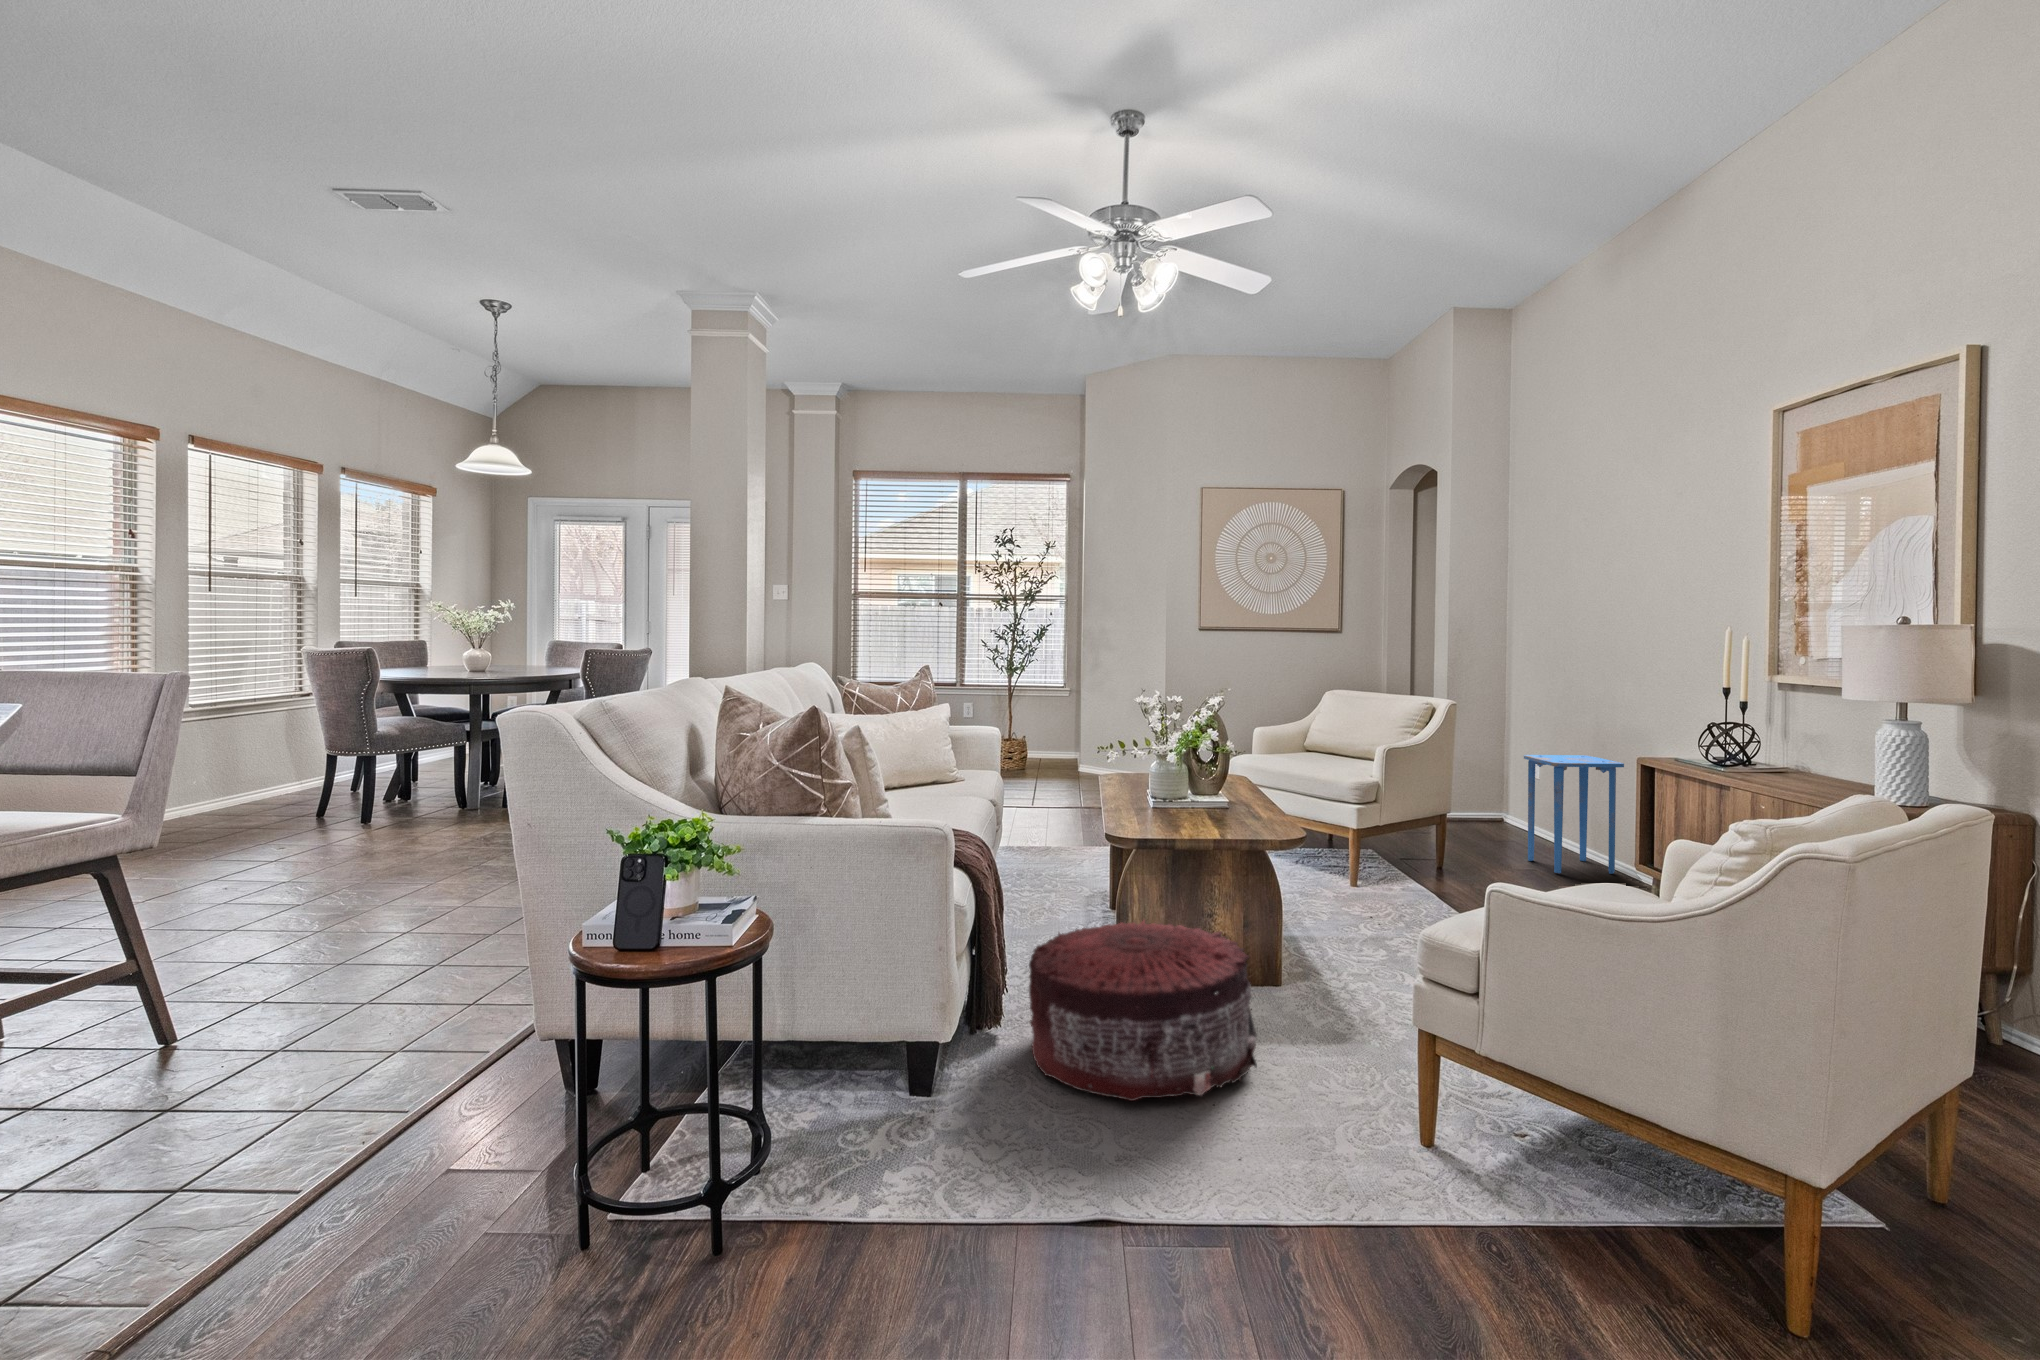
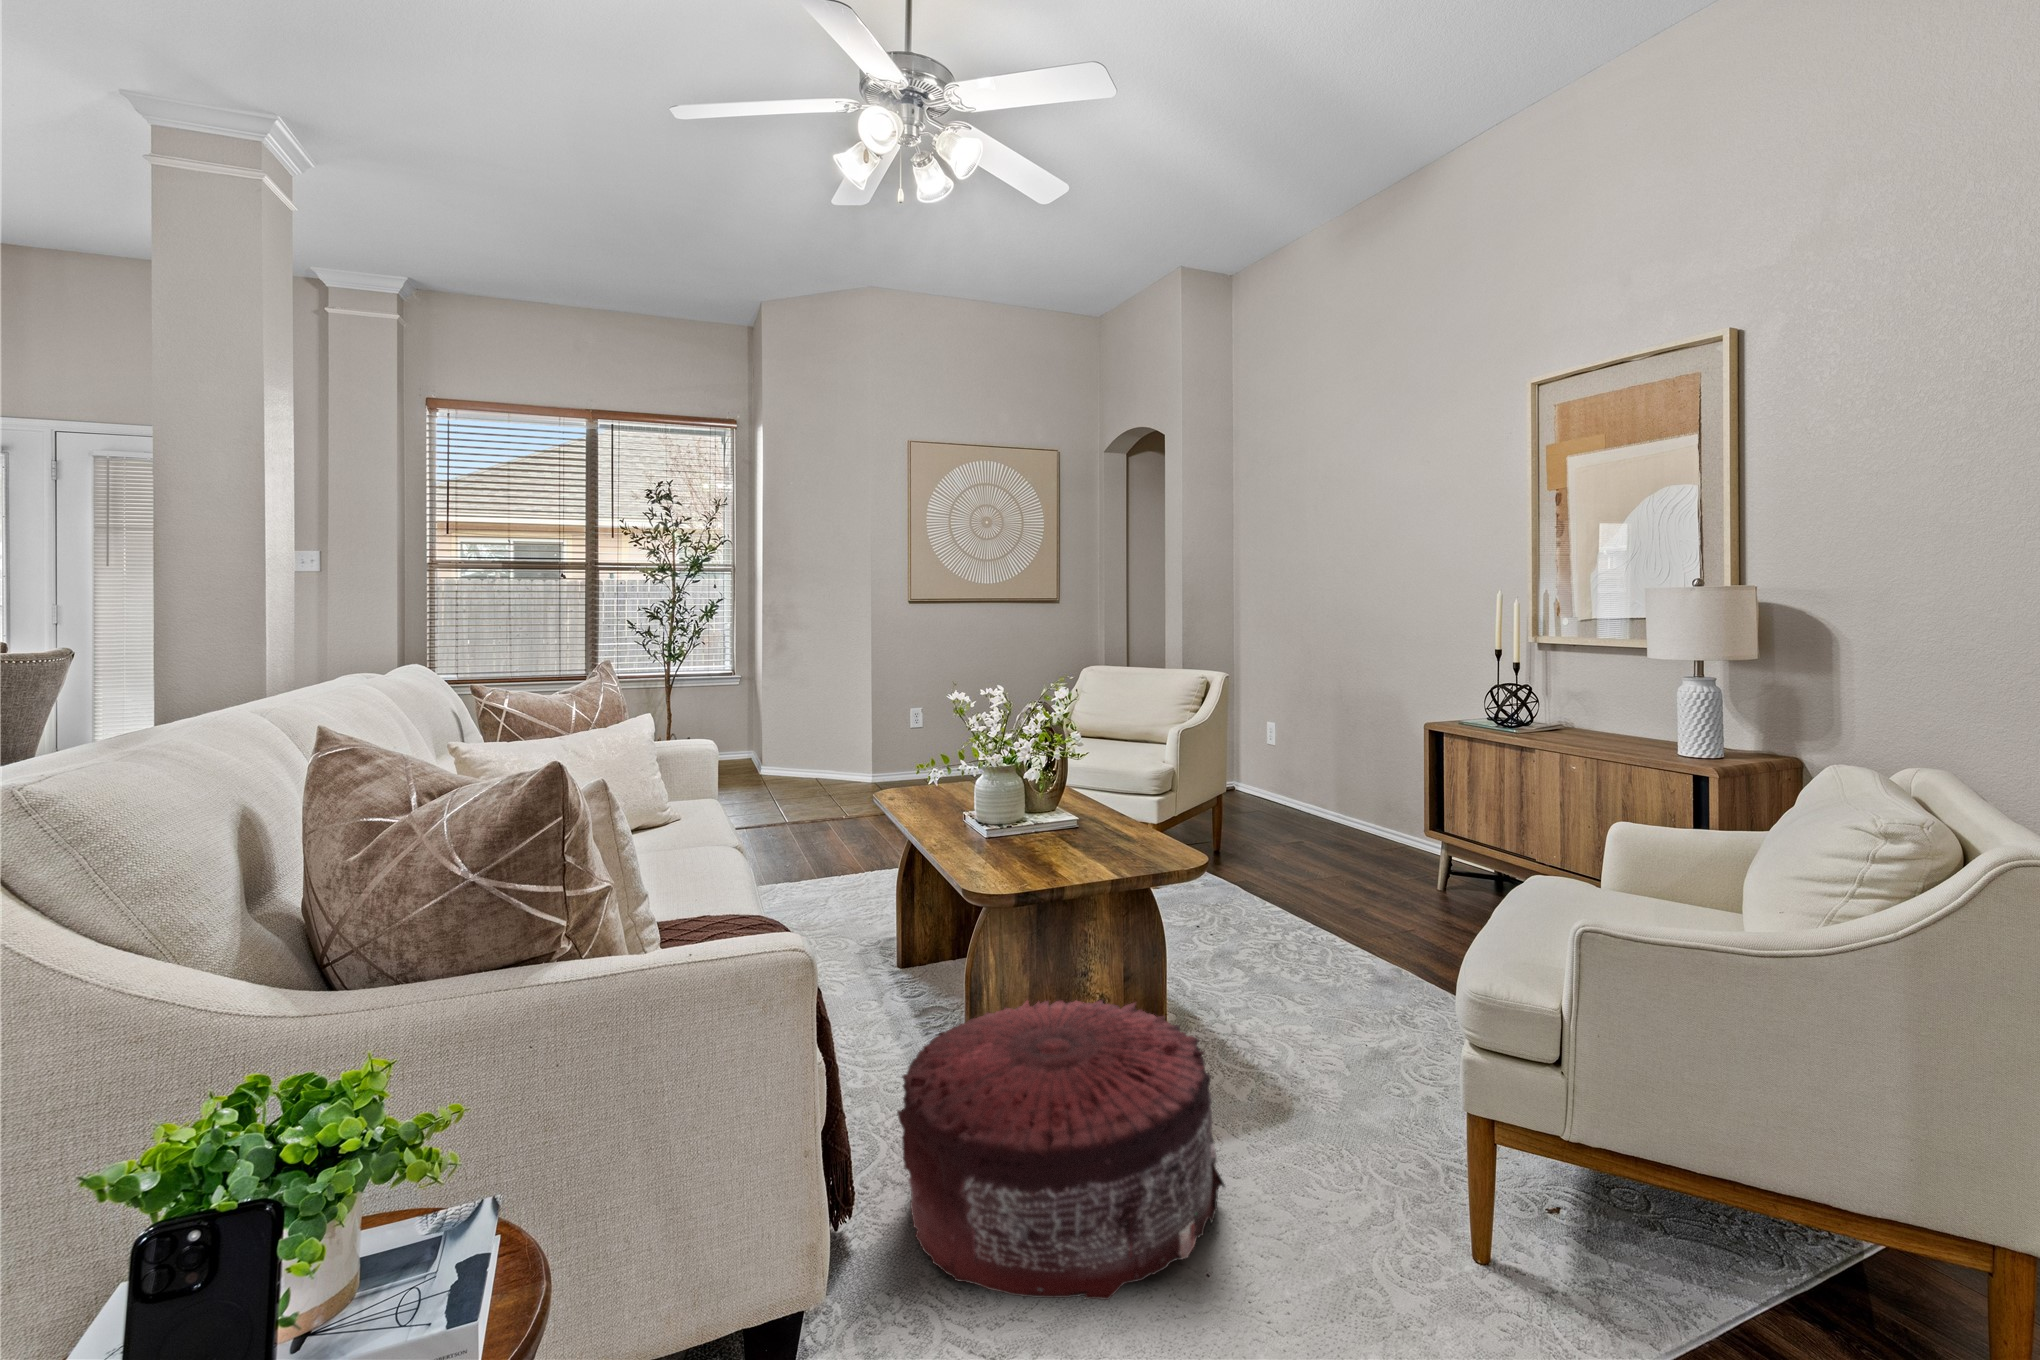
side table: present [1524,755,1624,874] -> none [1277,720,1373,841]

